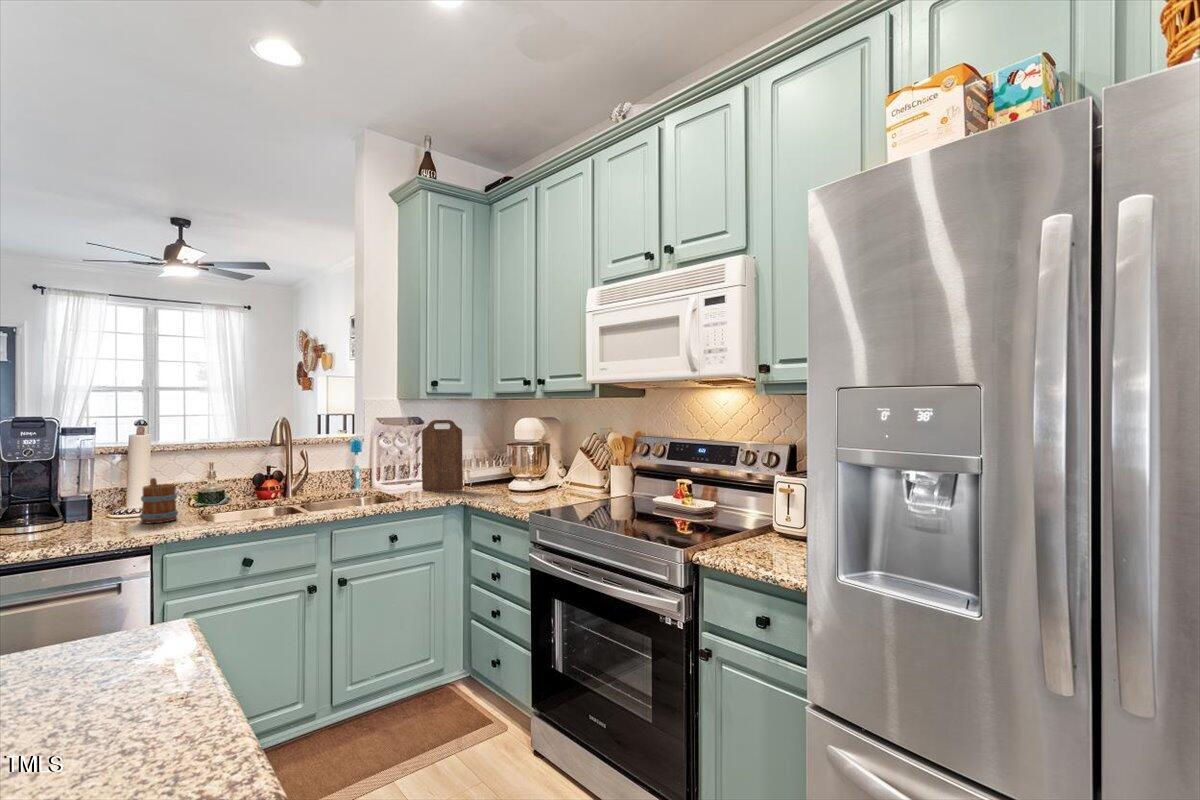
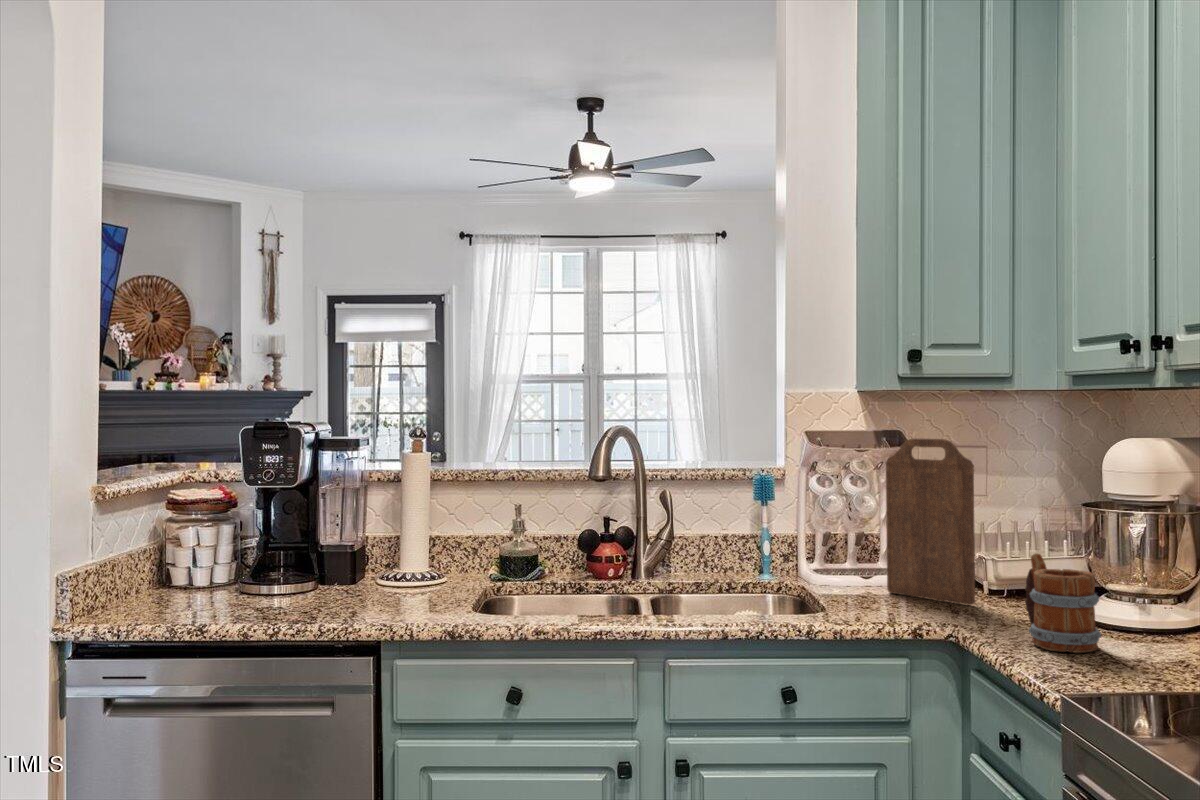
mug: present [140,478,178,523] -> present [1025,554,1101,653]

